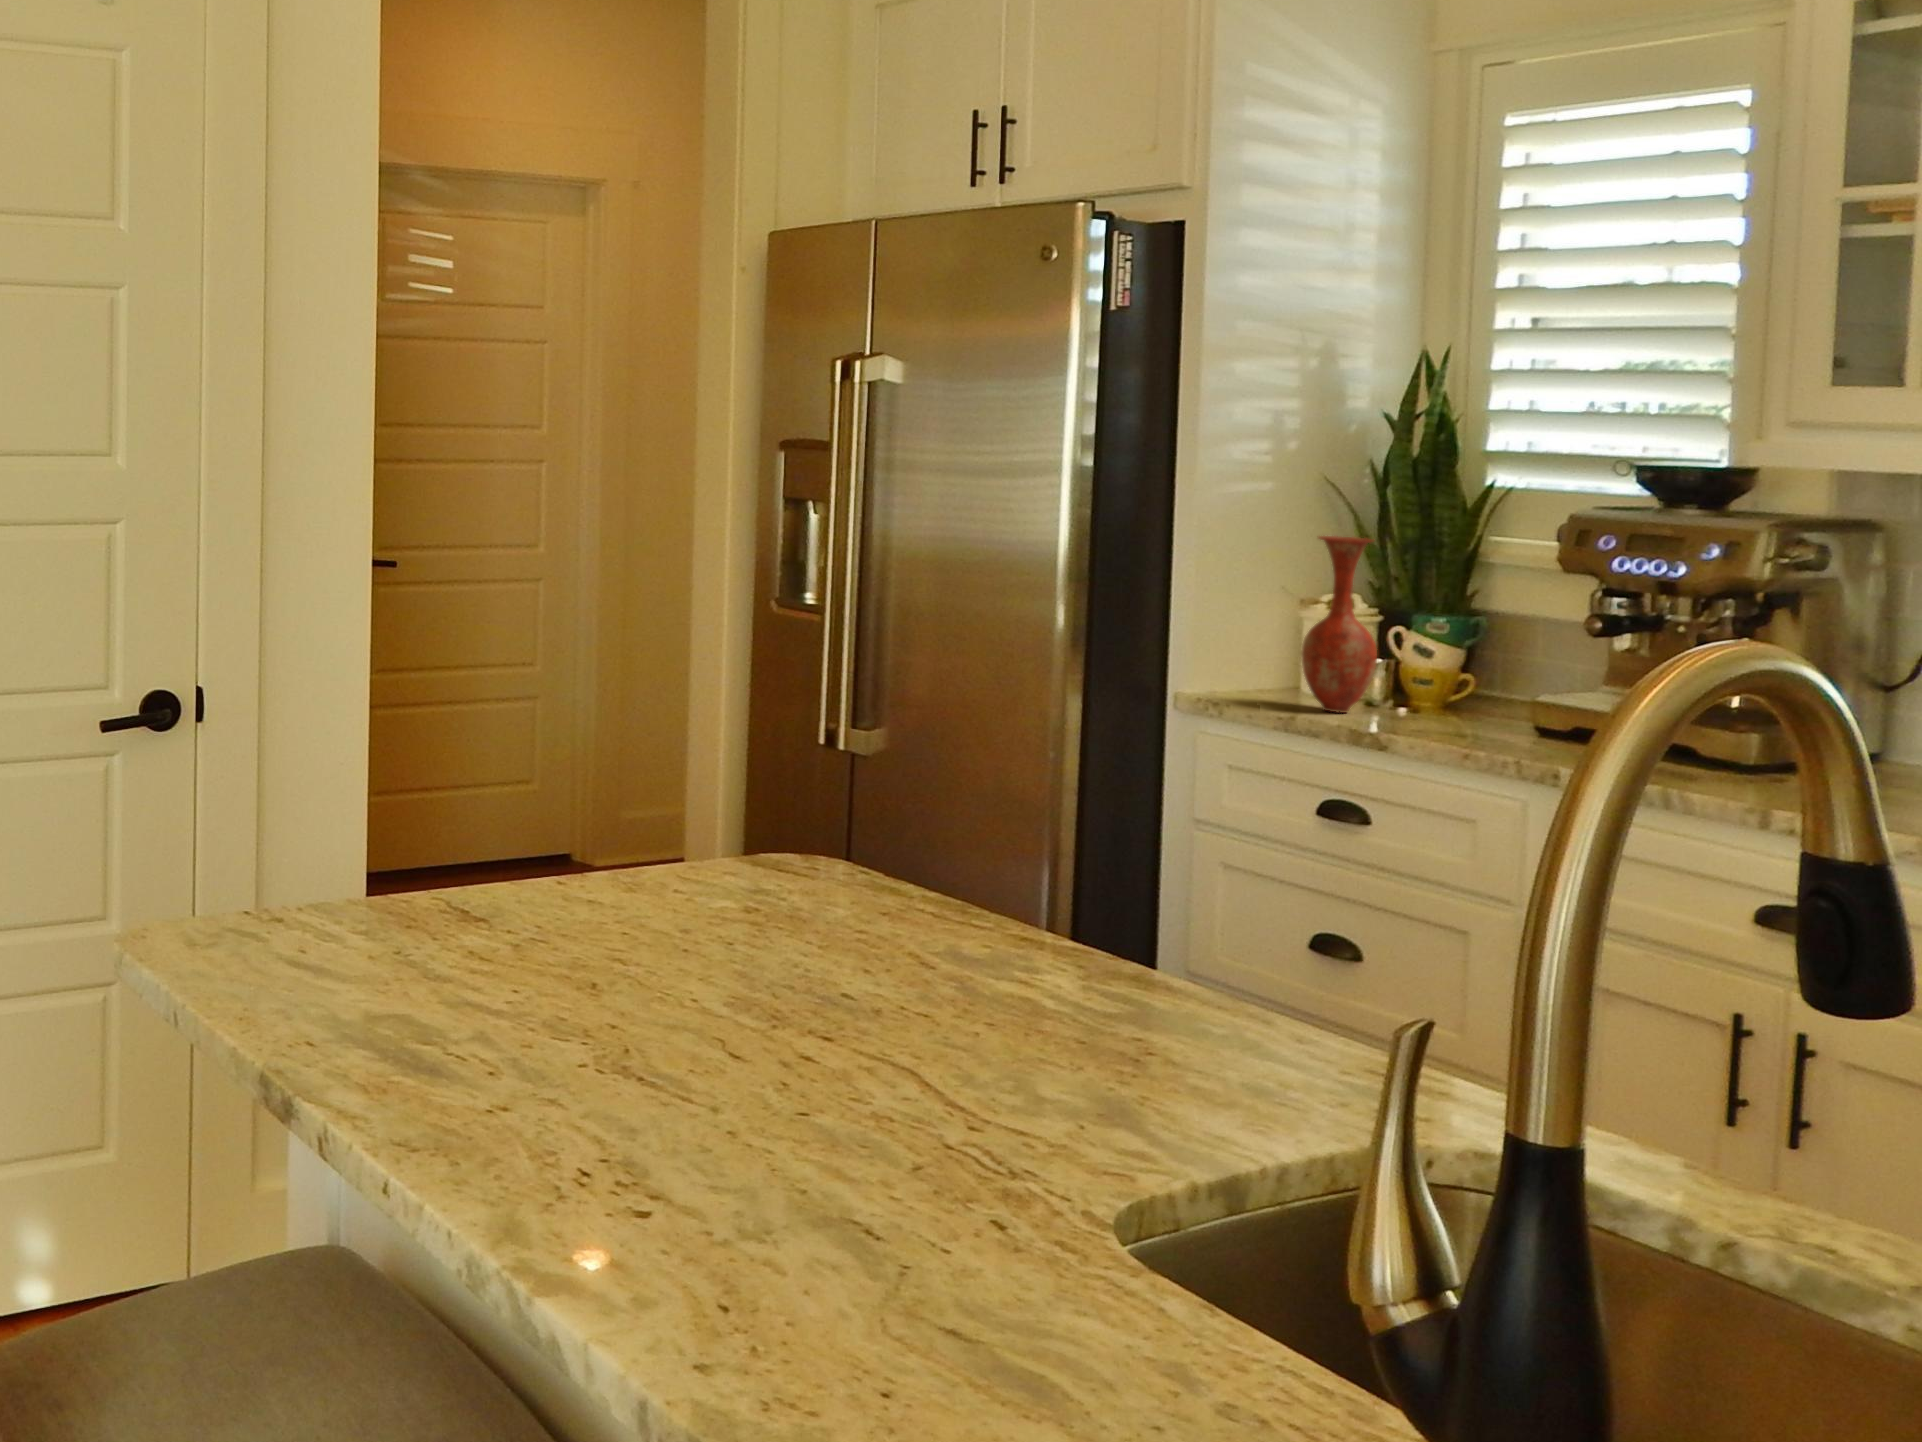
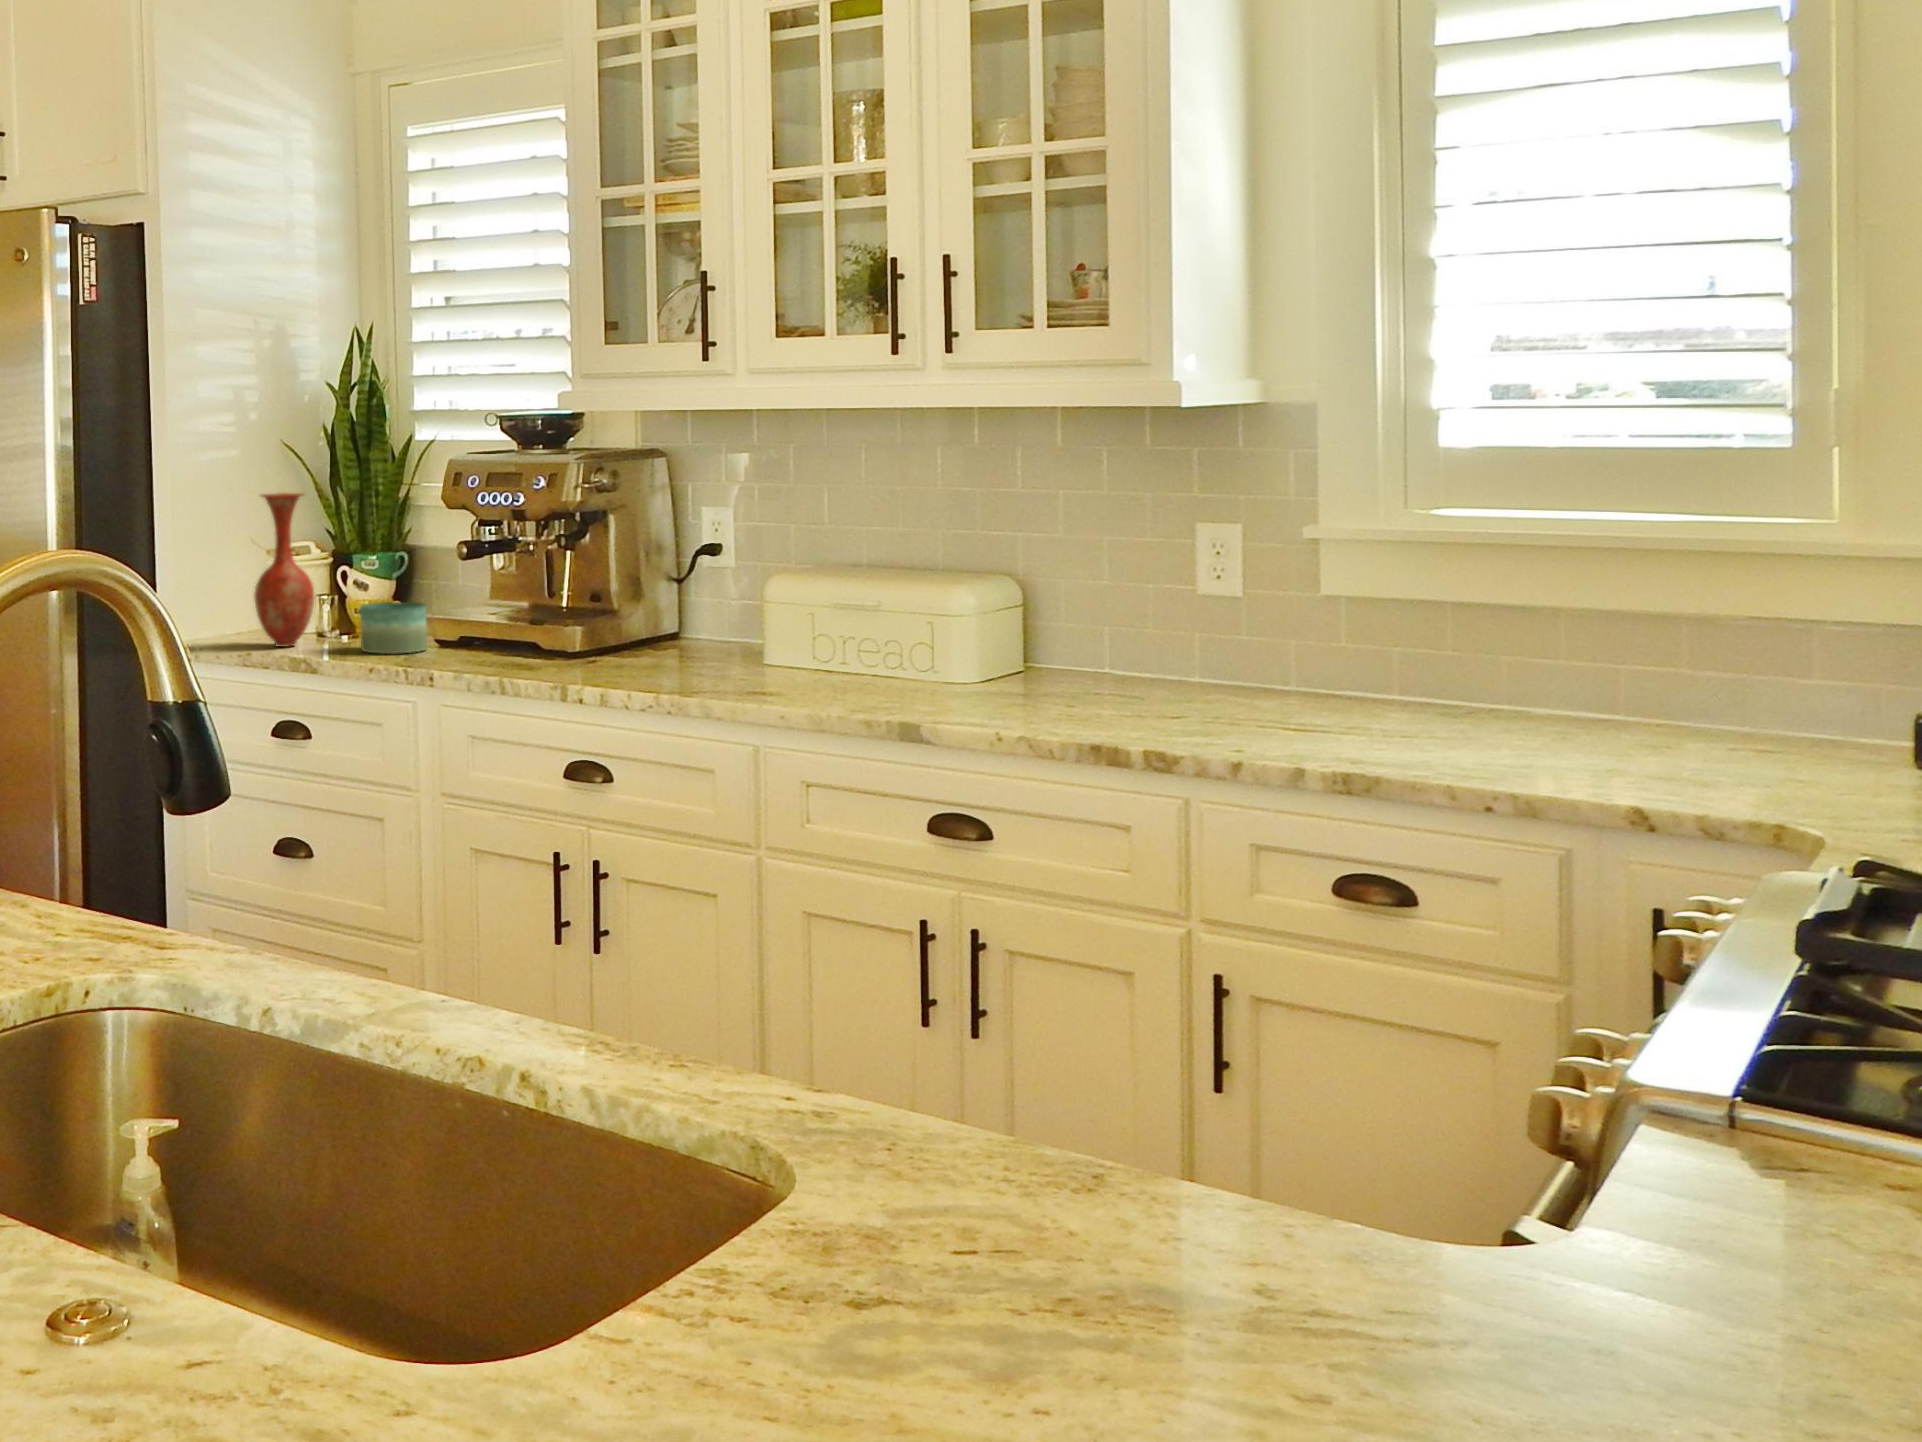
candle: none [1438,674,1530,738] -> present [360,602,427,654]

